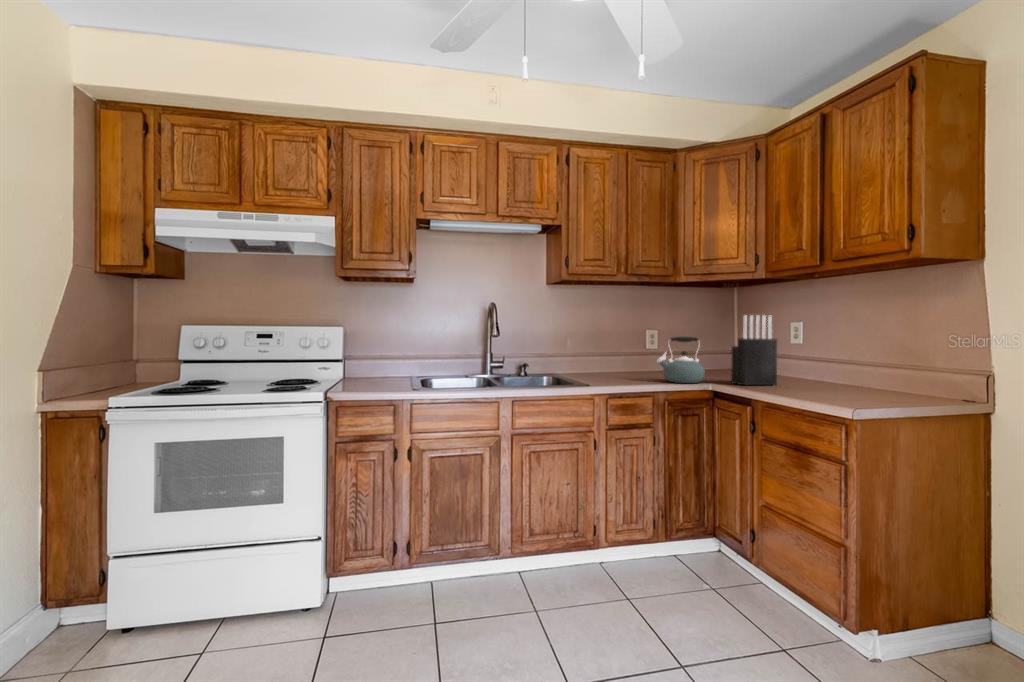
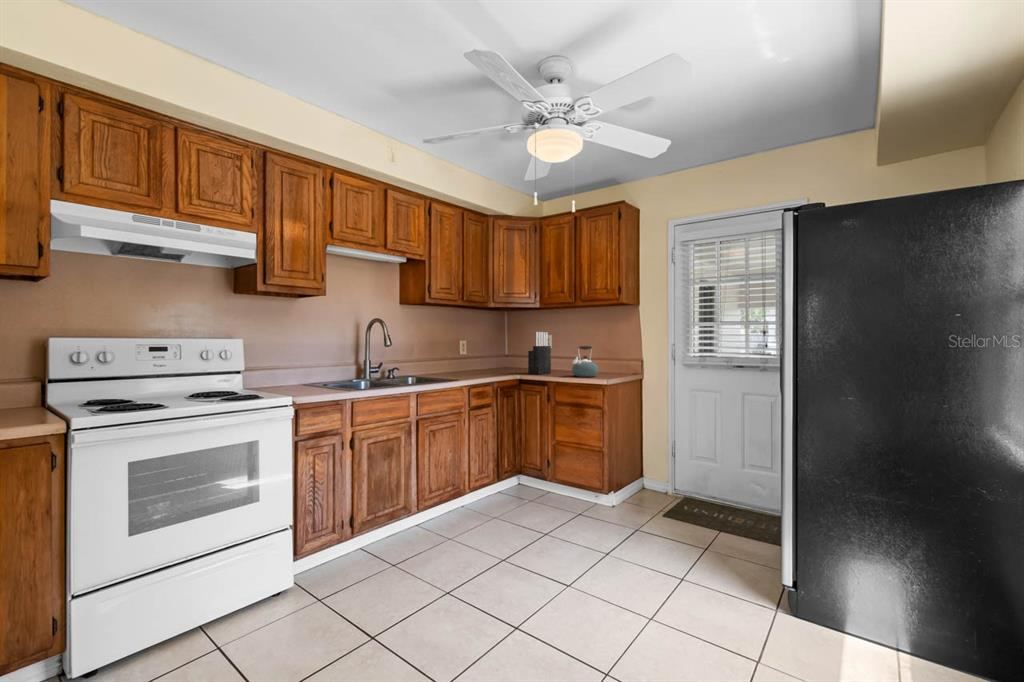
kettle: present [657,337,705,383] -> present [572,346,598,377]

